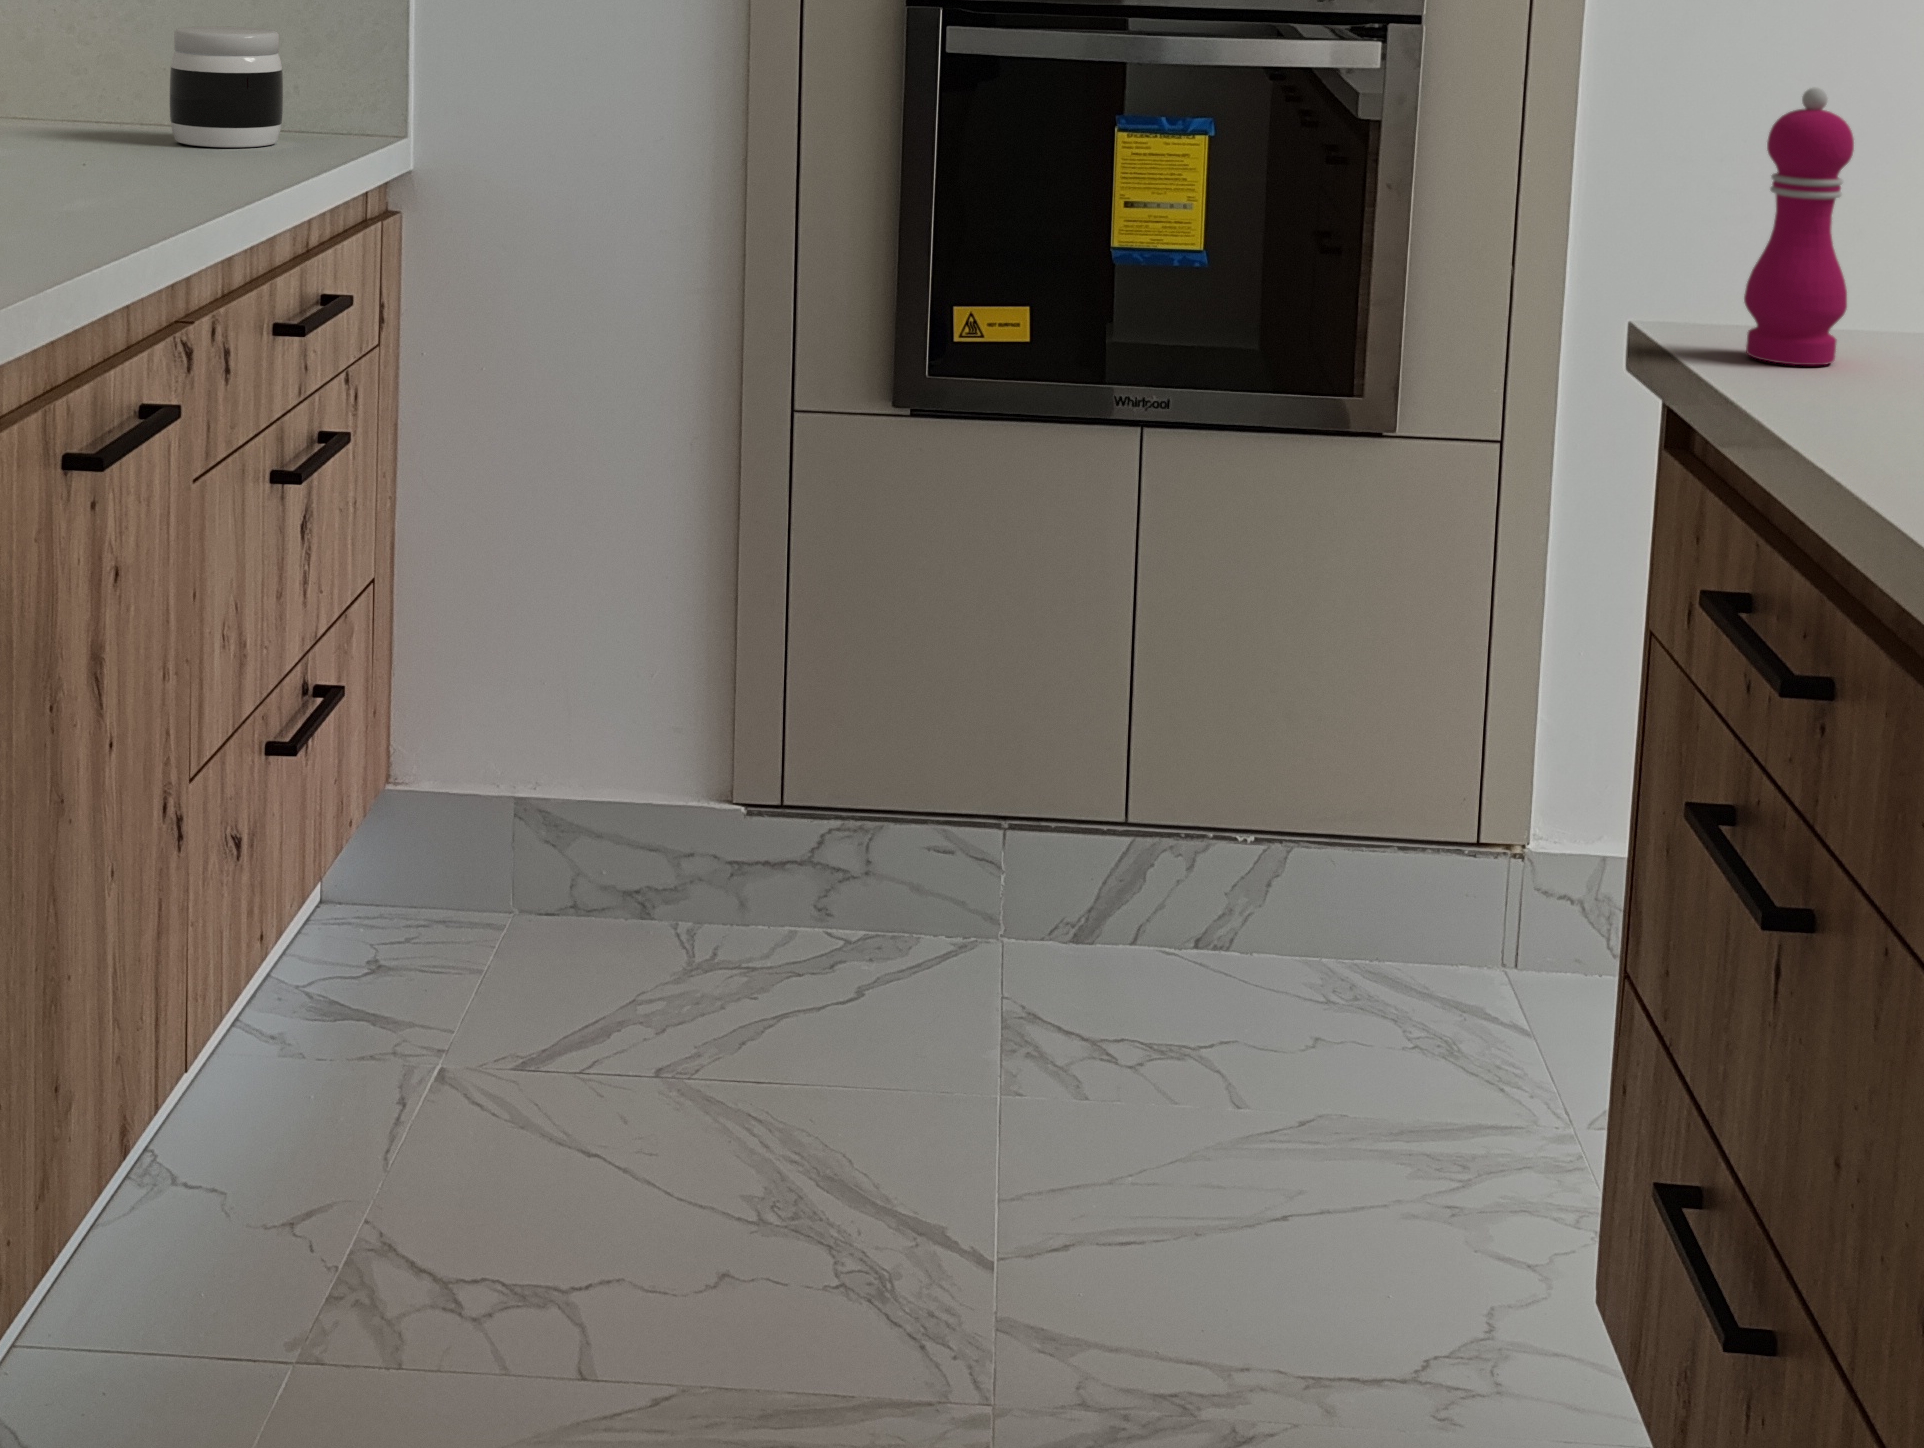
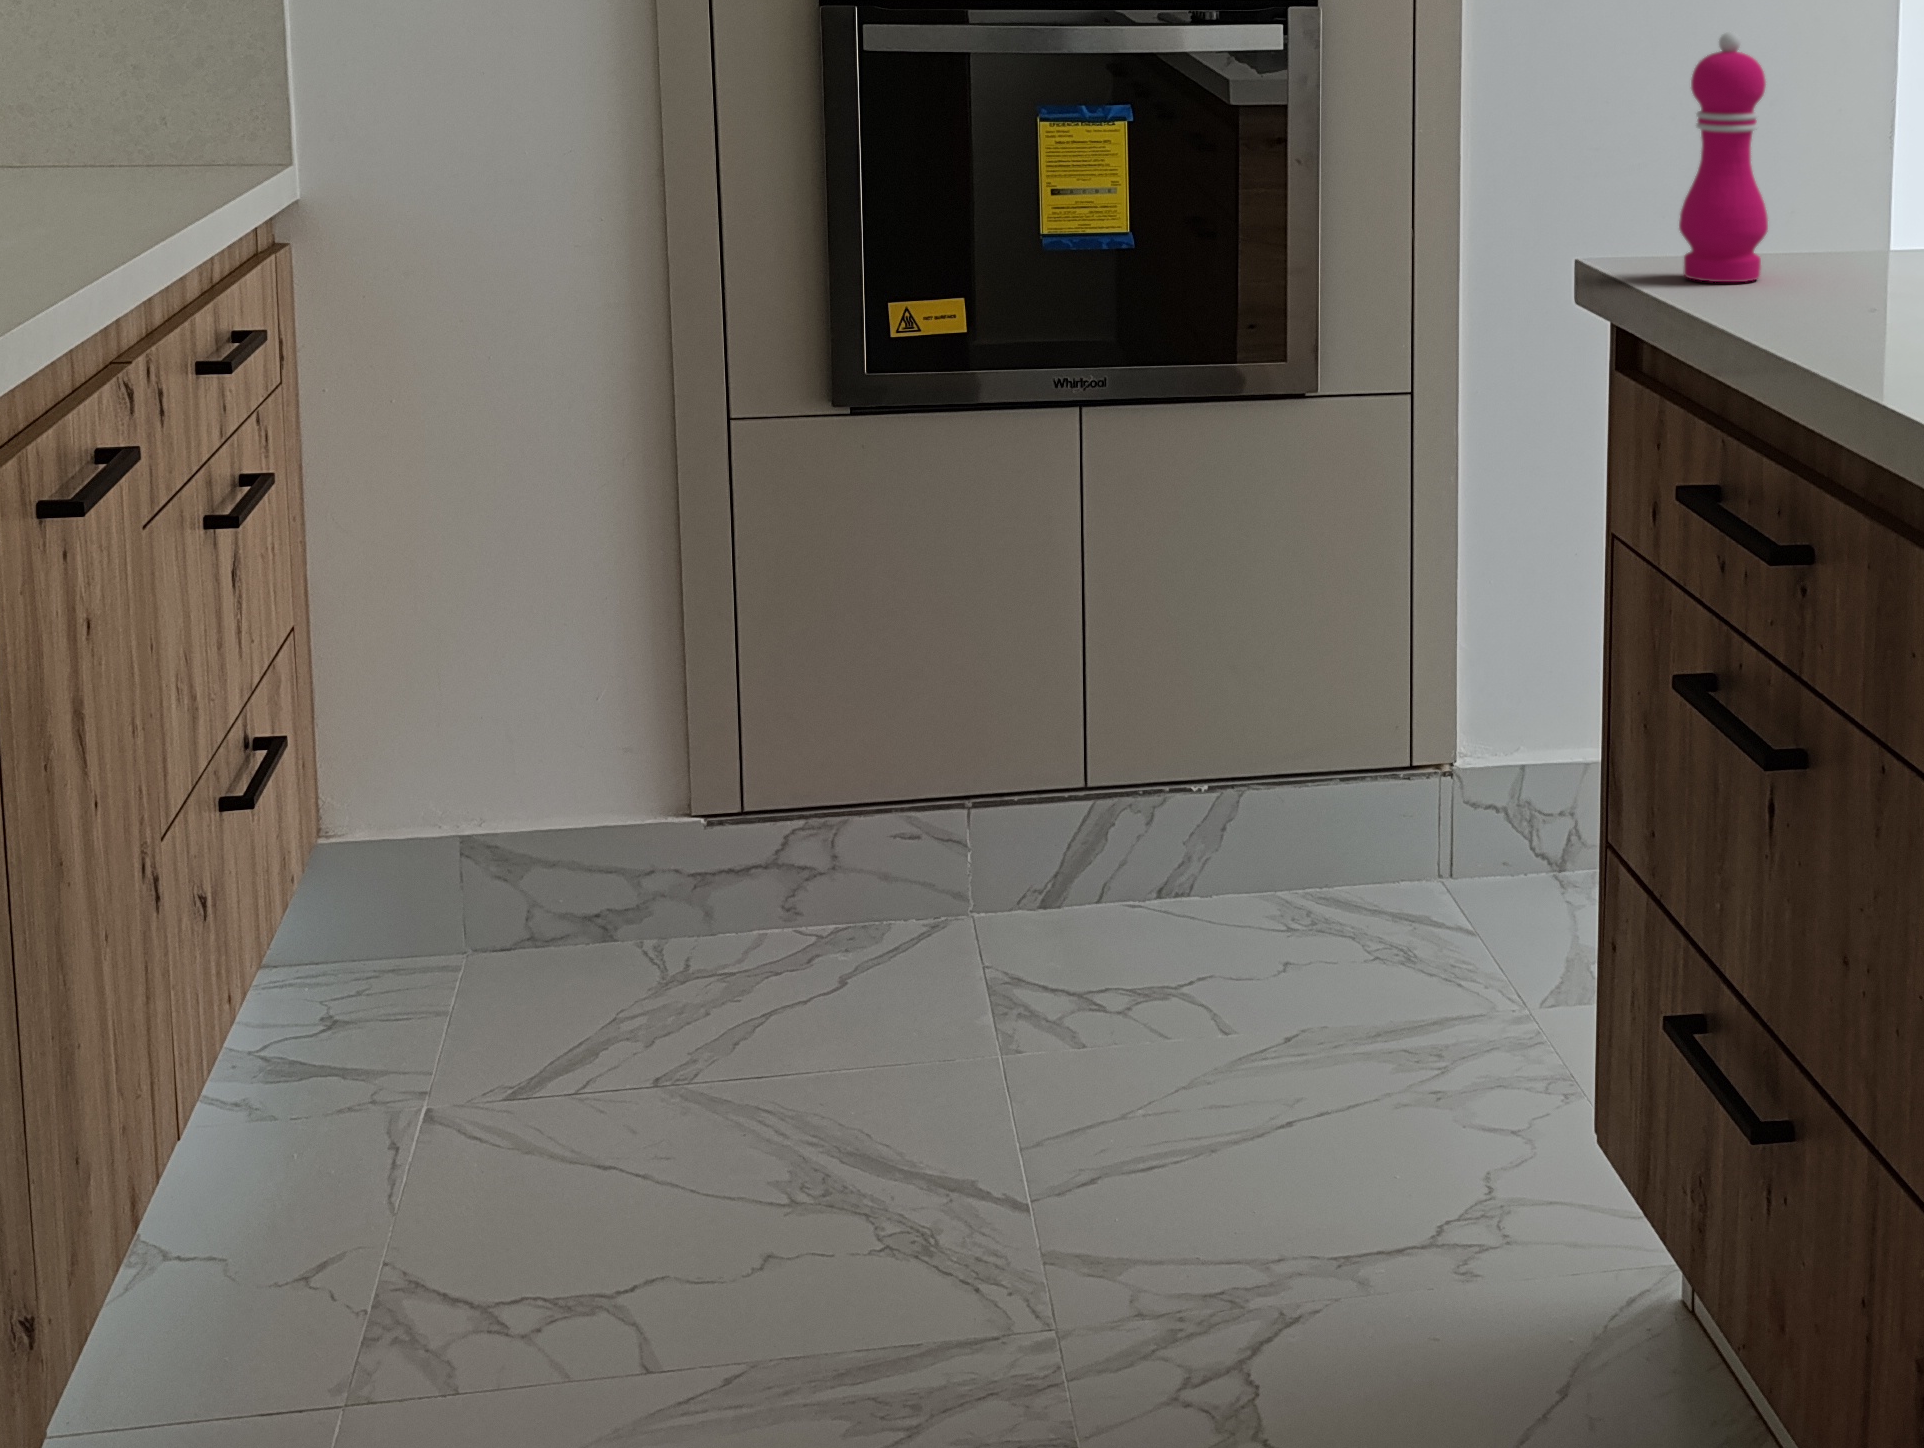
jar: present [169,26,283,147] -> none [44,57,172,184]

